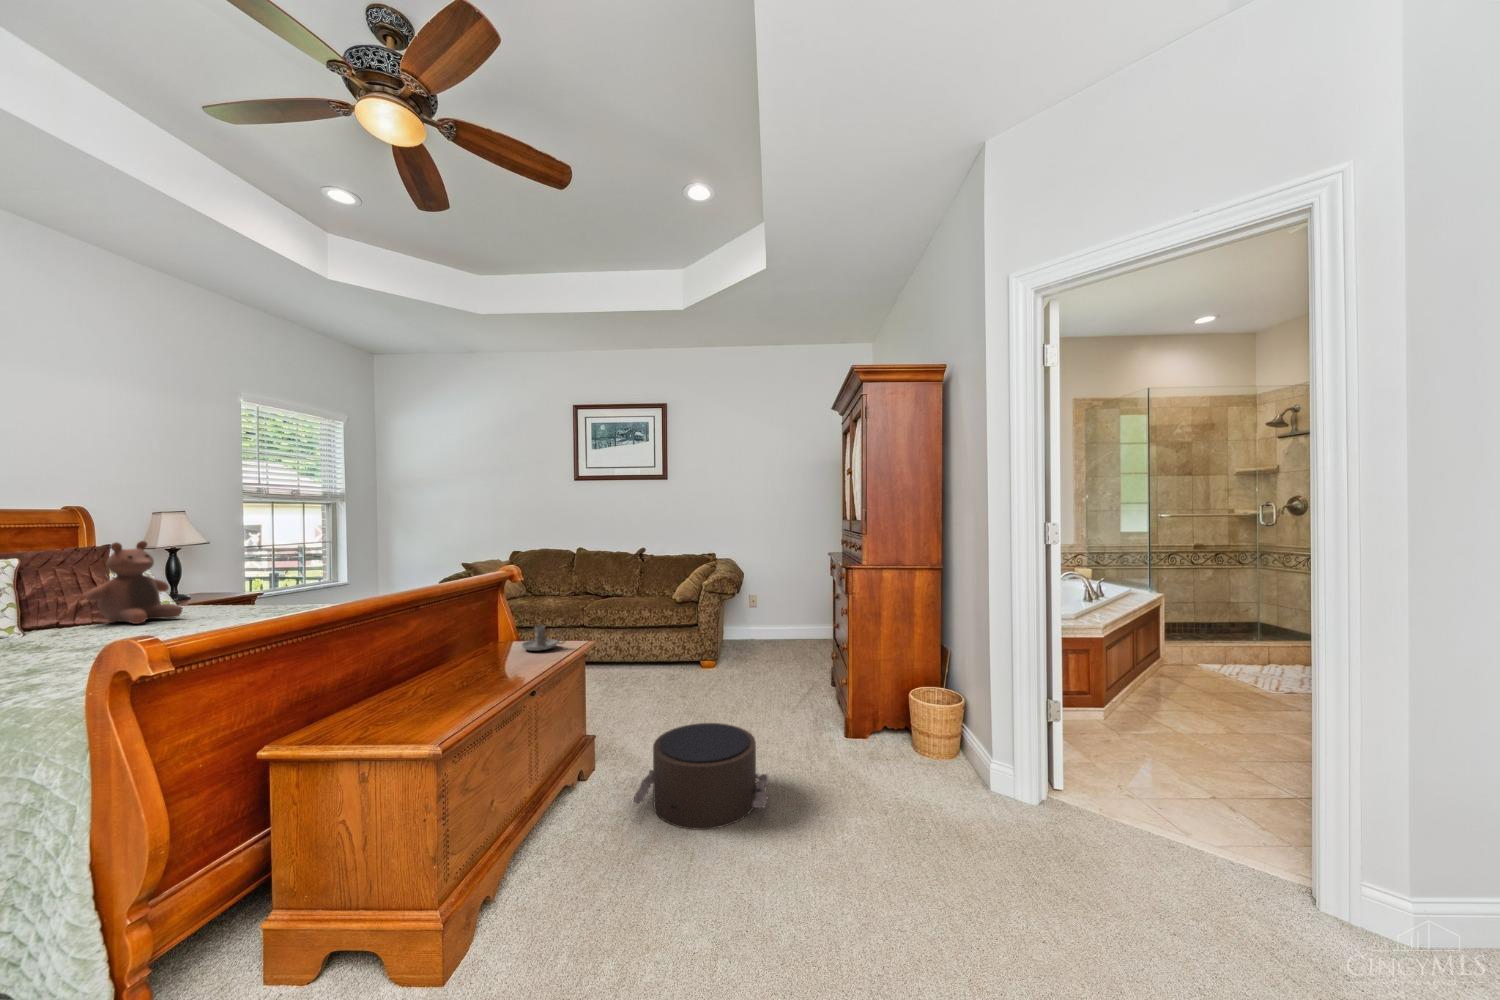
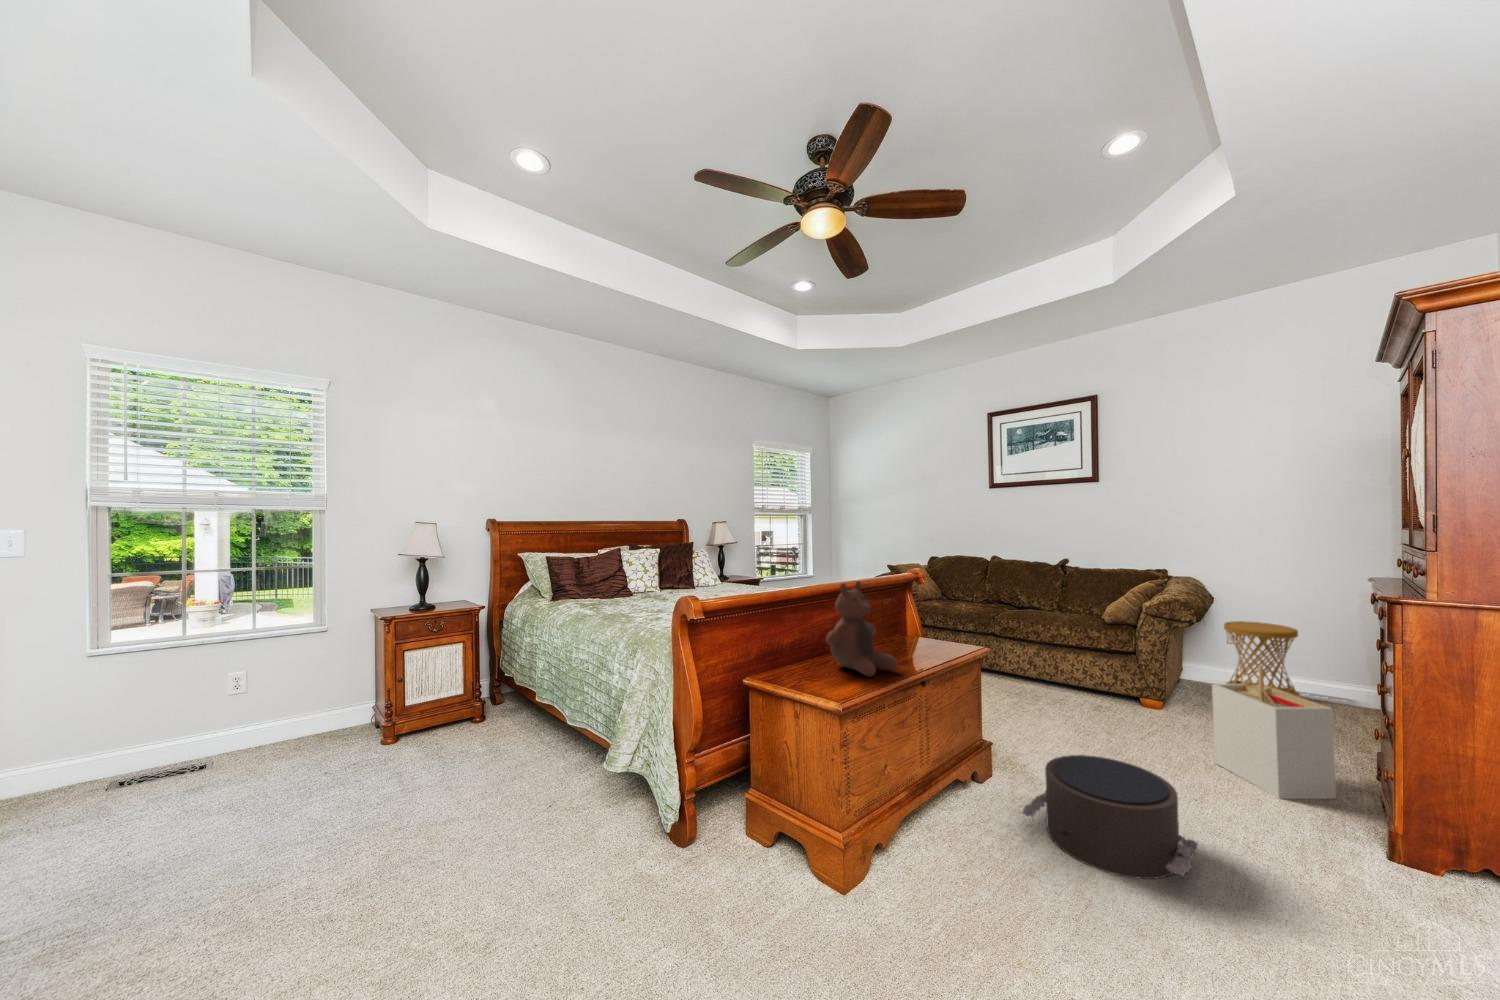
stuffed bear: present [86,541,182,624] -> present [826,581,897,677]
side table: none [753,589,796,649] -> present [1224,621,1300,703]
storage bin: none [759,621,828,721] -> present [1212,666,1336,799]
candle holder: present [522,625,566,651] -> none [922,627,961,649]

